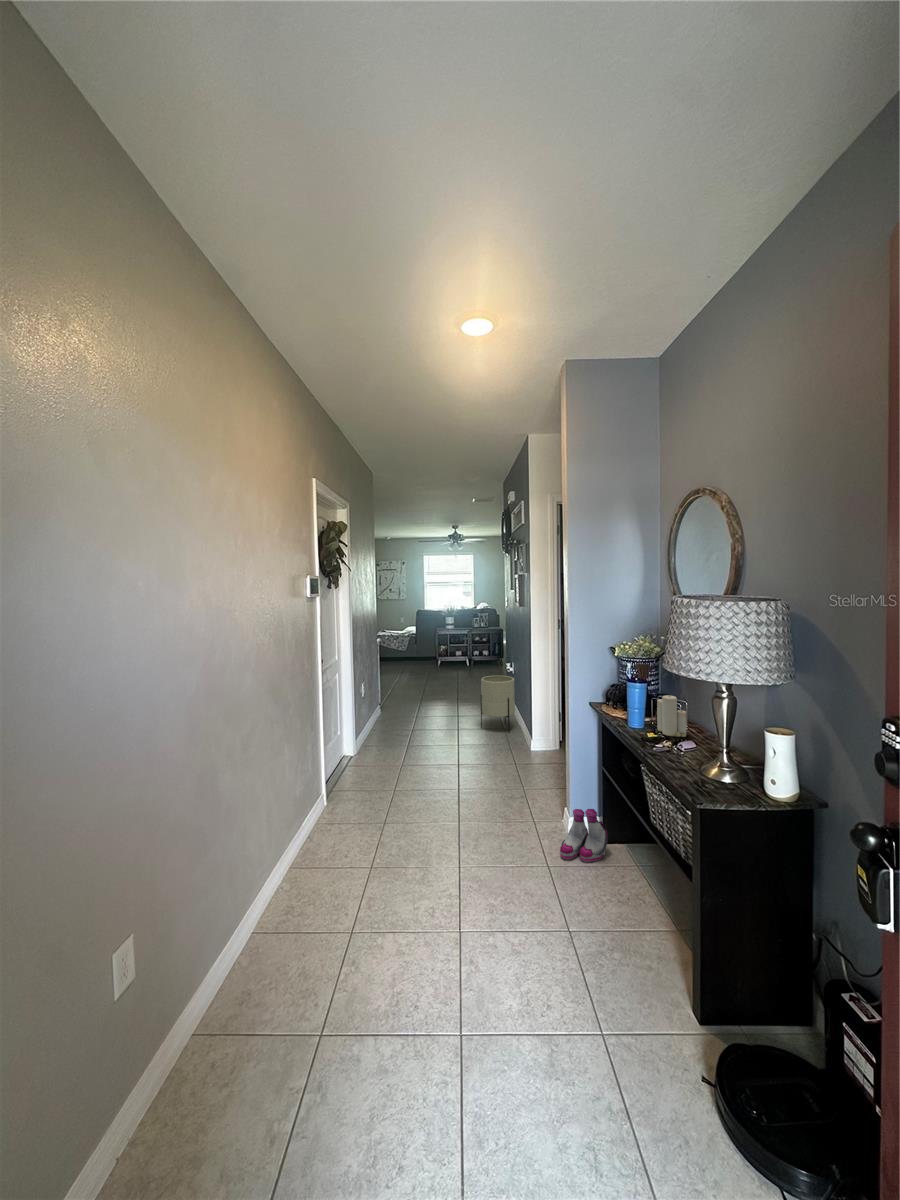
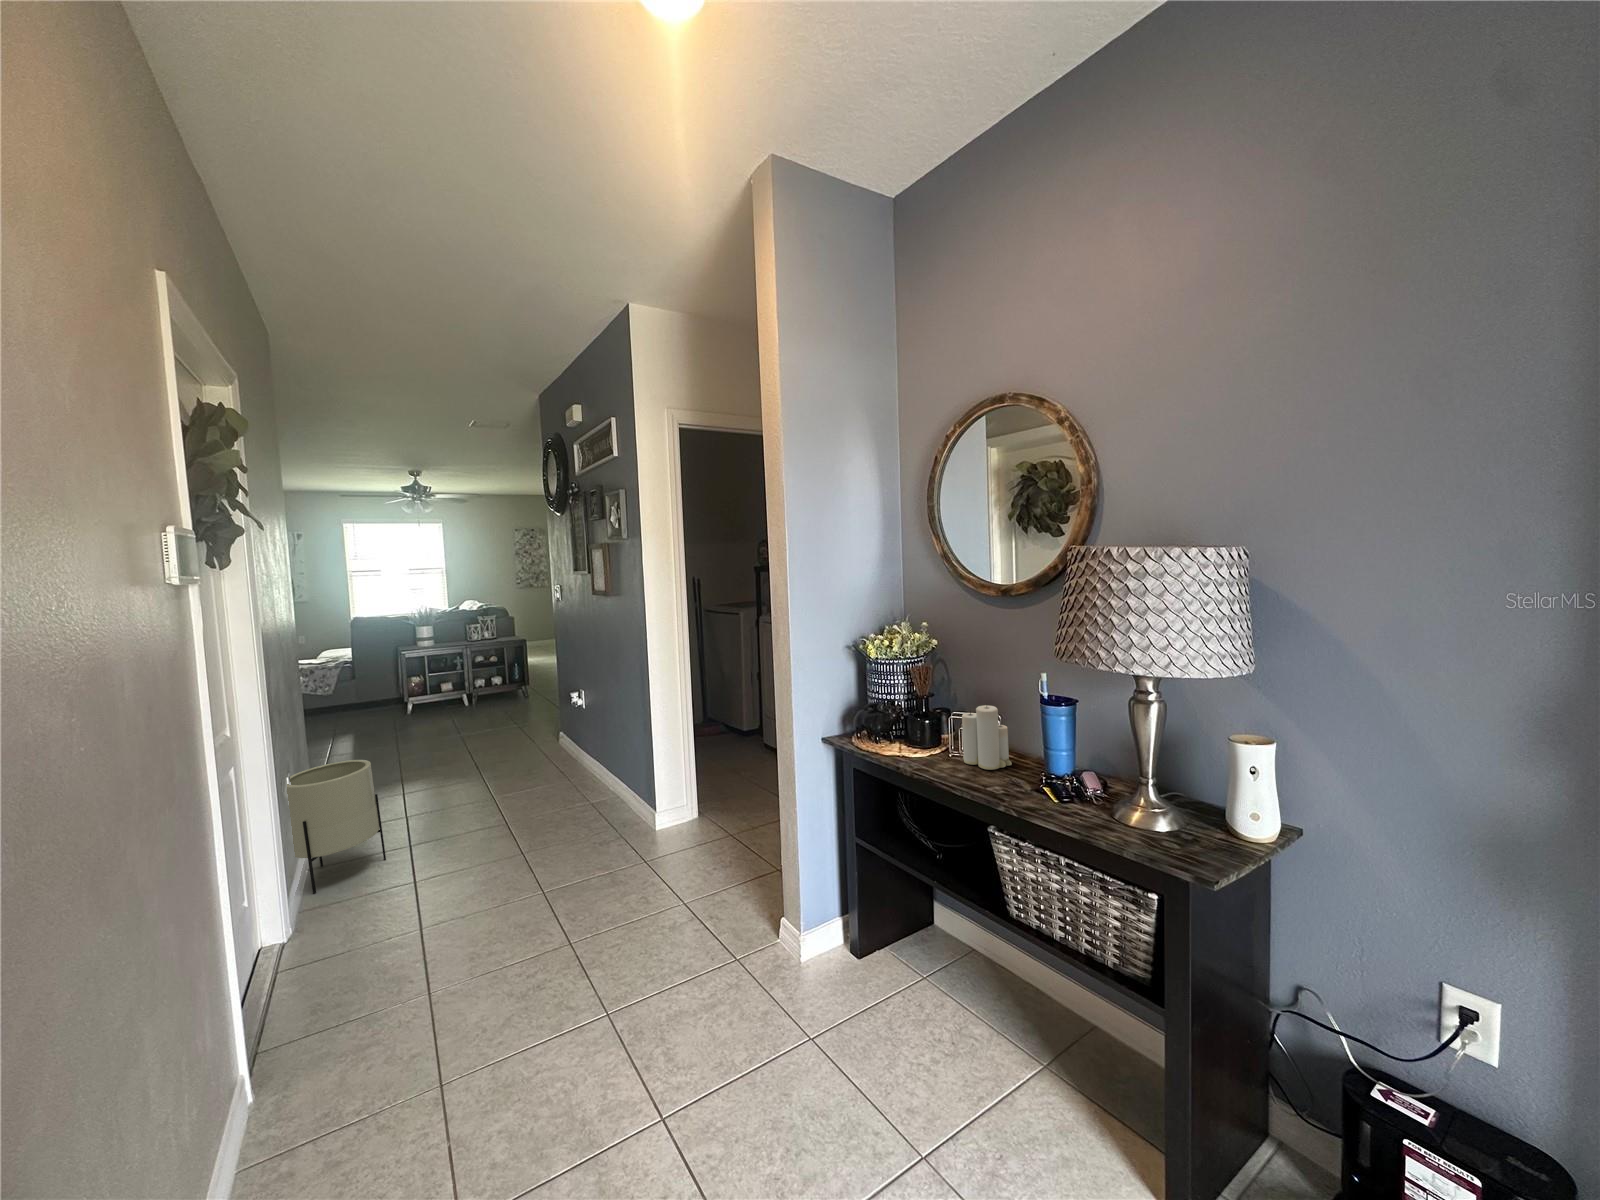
planter: present [481,676,515,732] -> present [287,760,386,894]
boots: present [560,809,607,862] -> none [814,915,882,1026]

